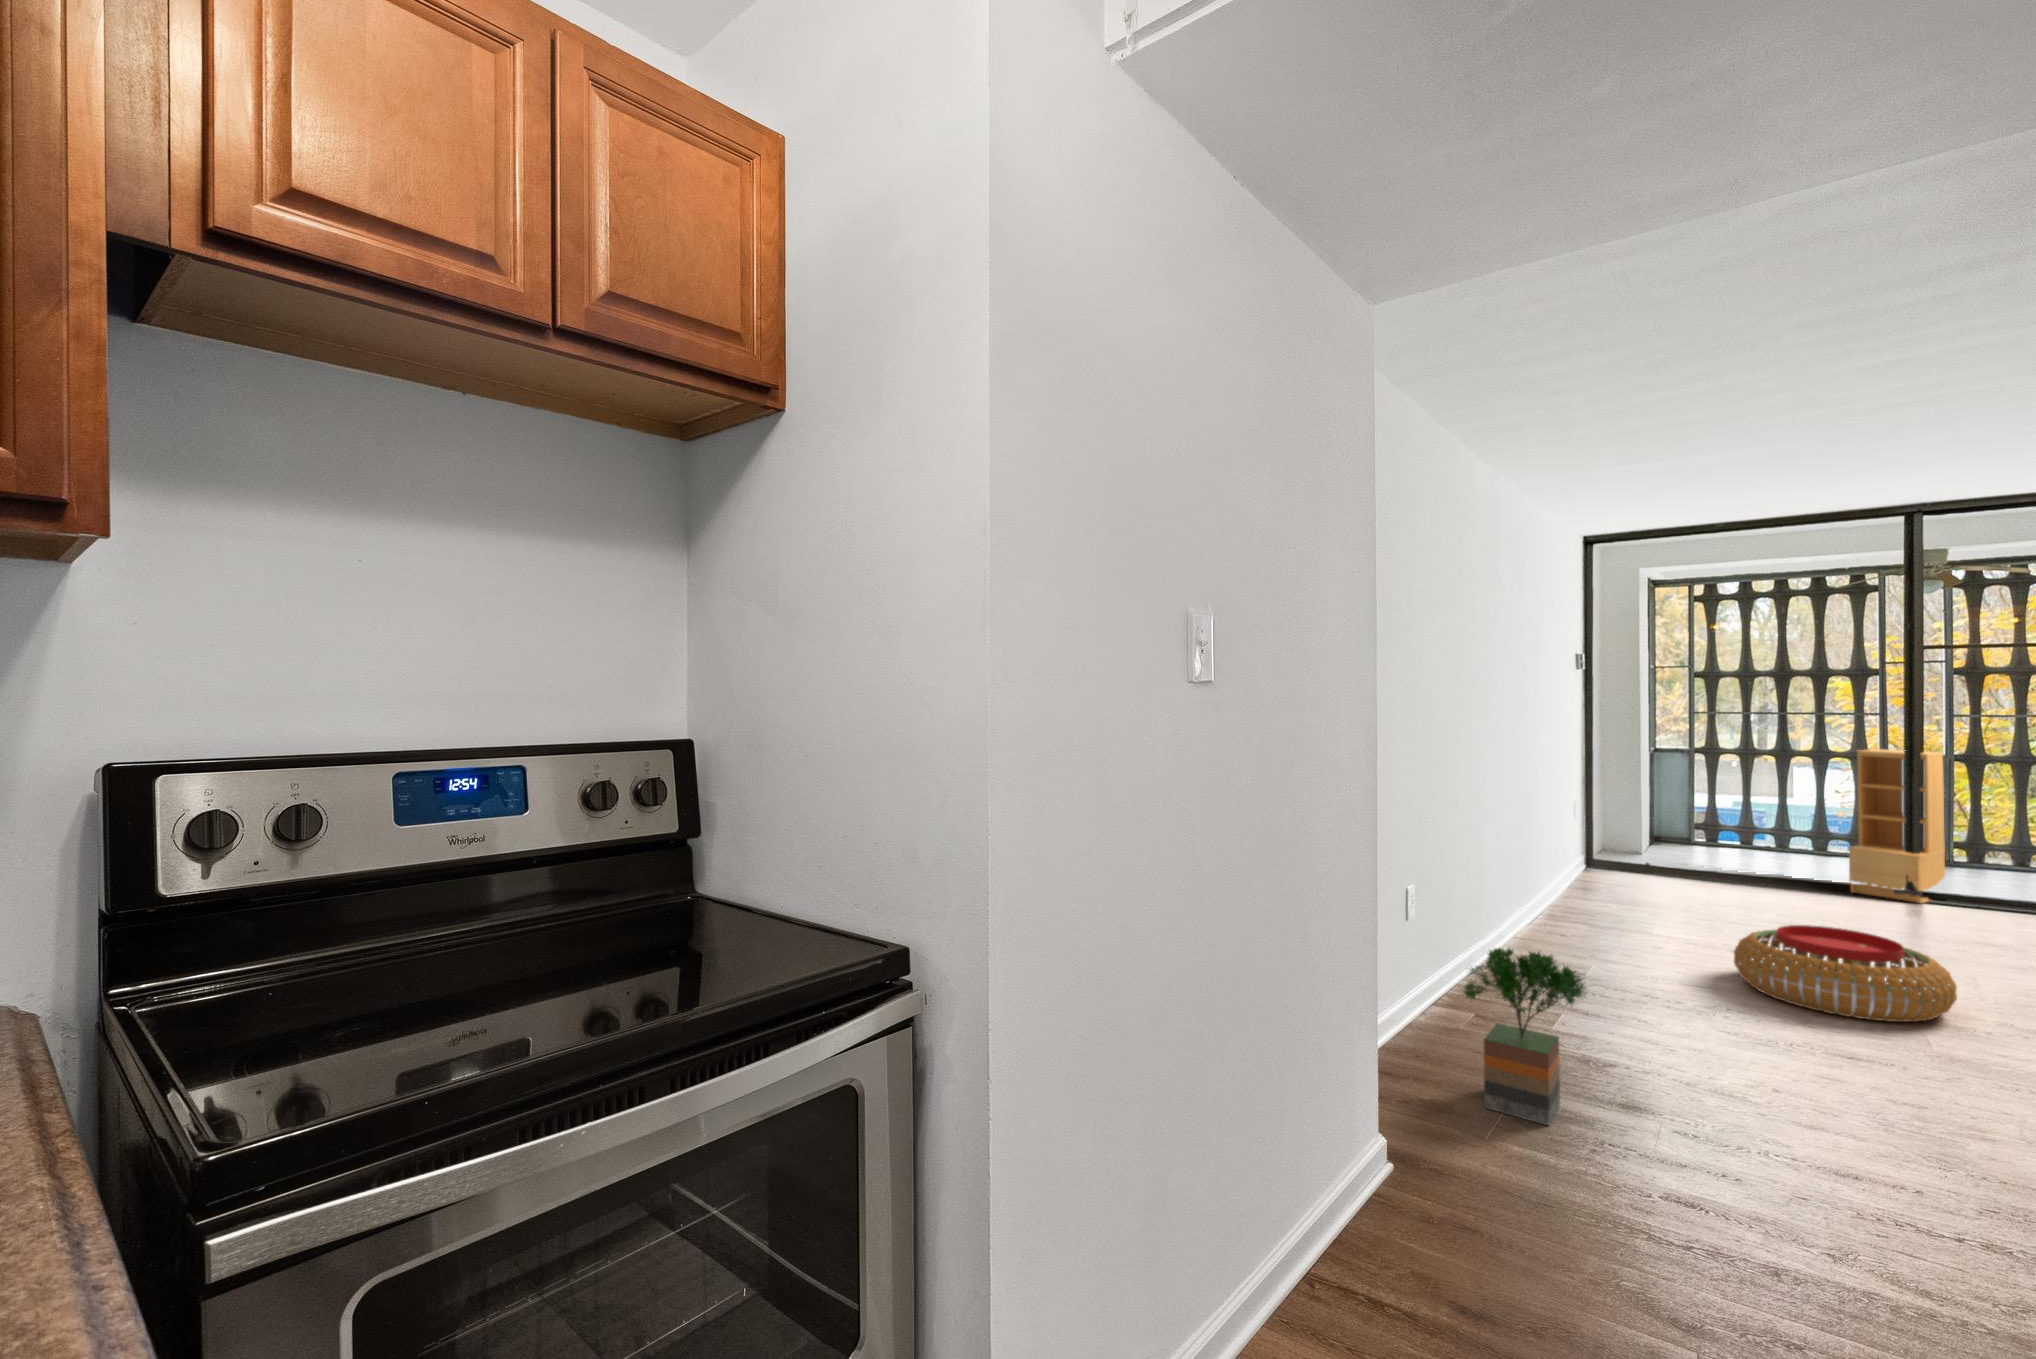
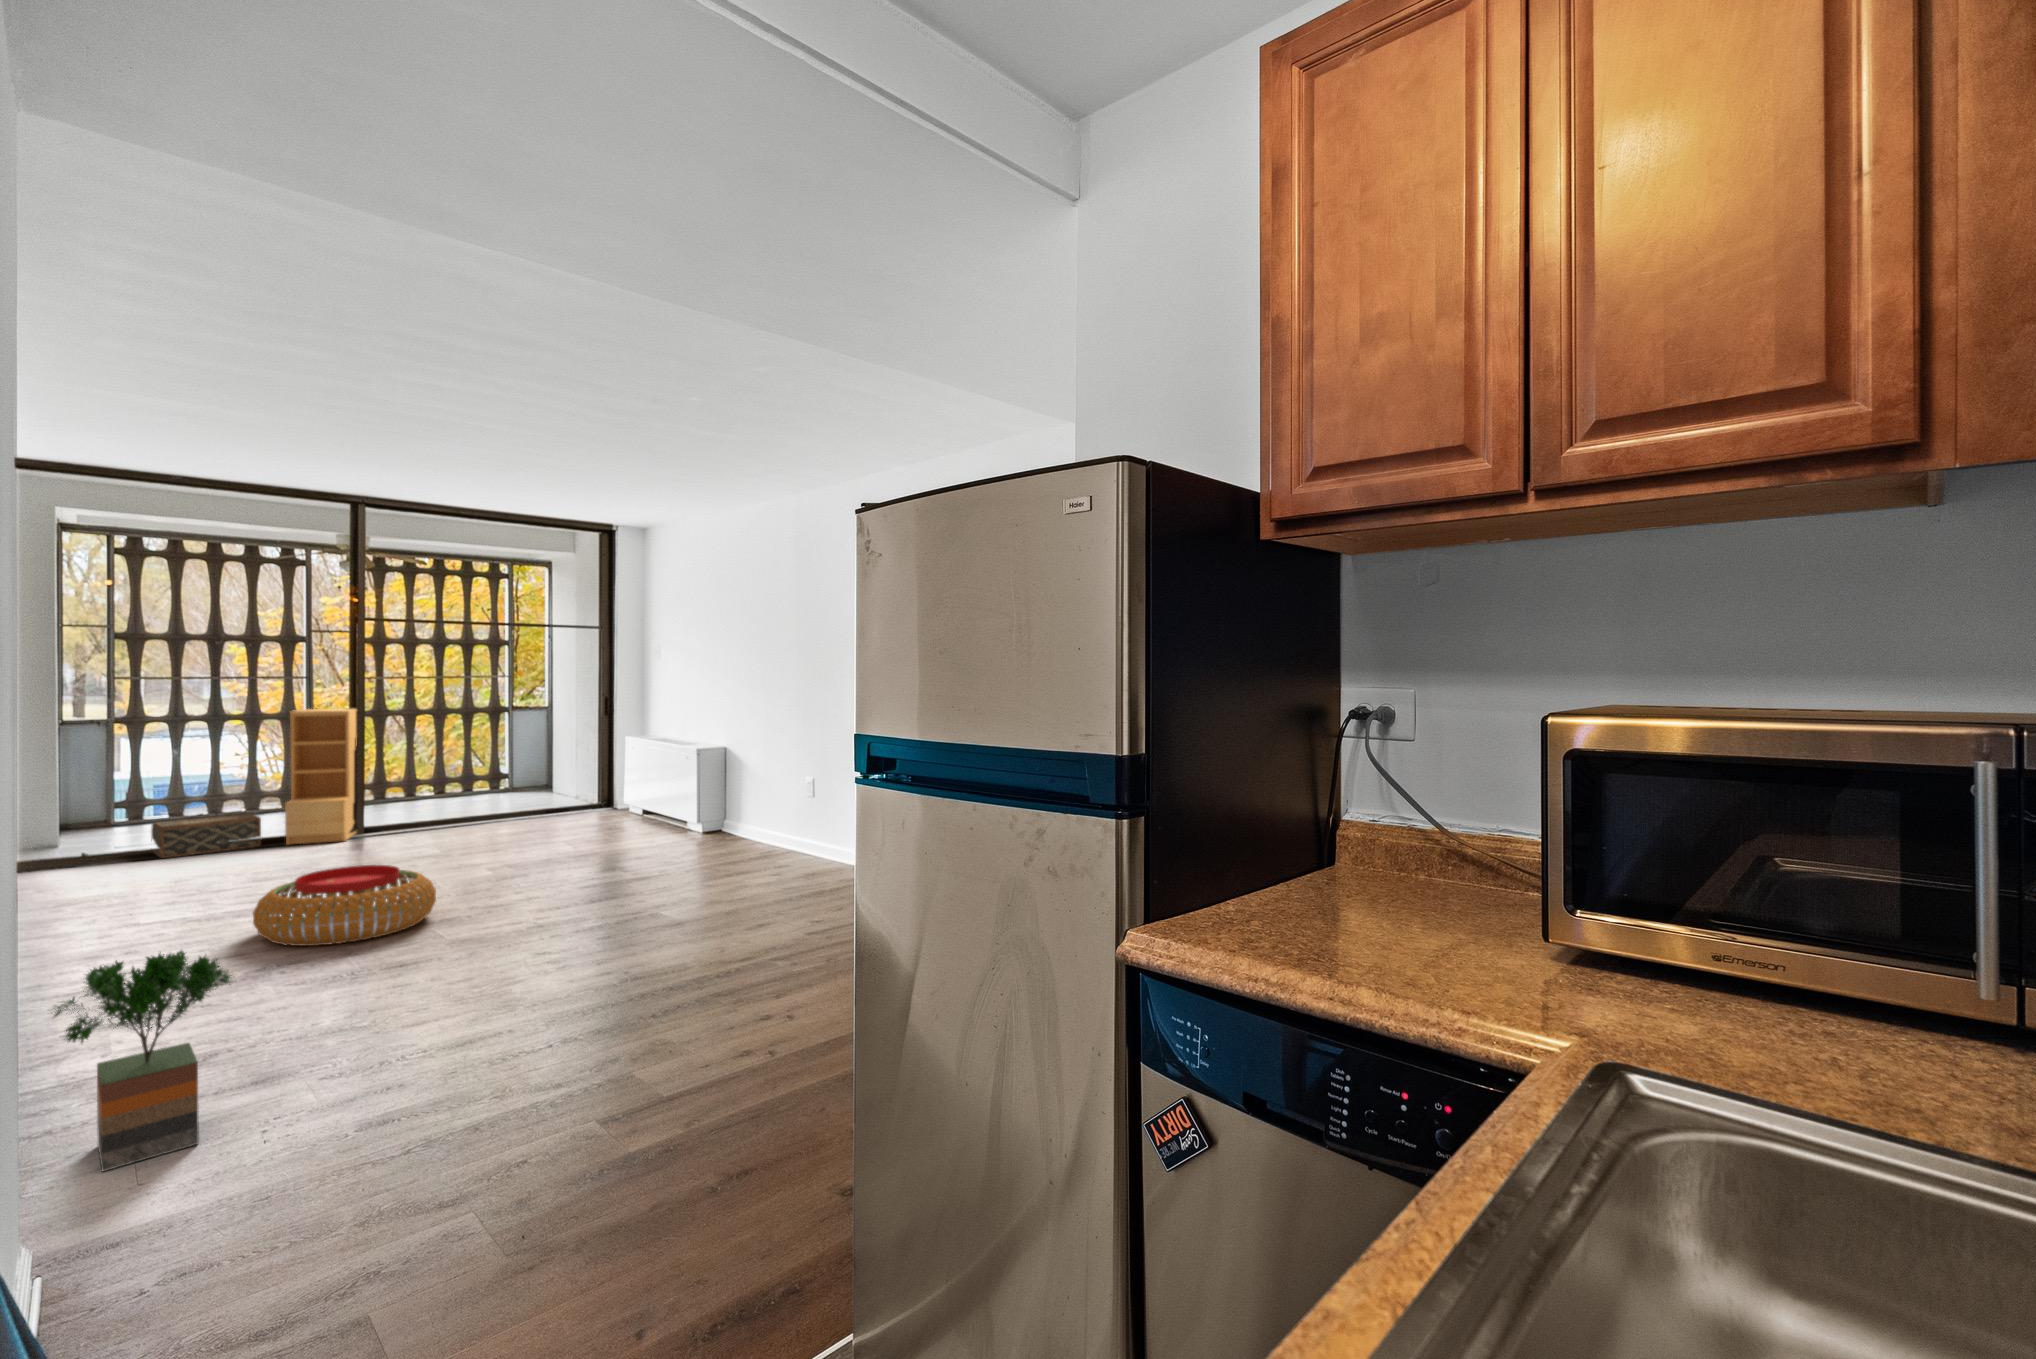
woven basket: none [1724,843,1824,888] -> present [151,813,261,858]

